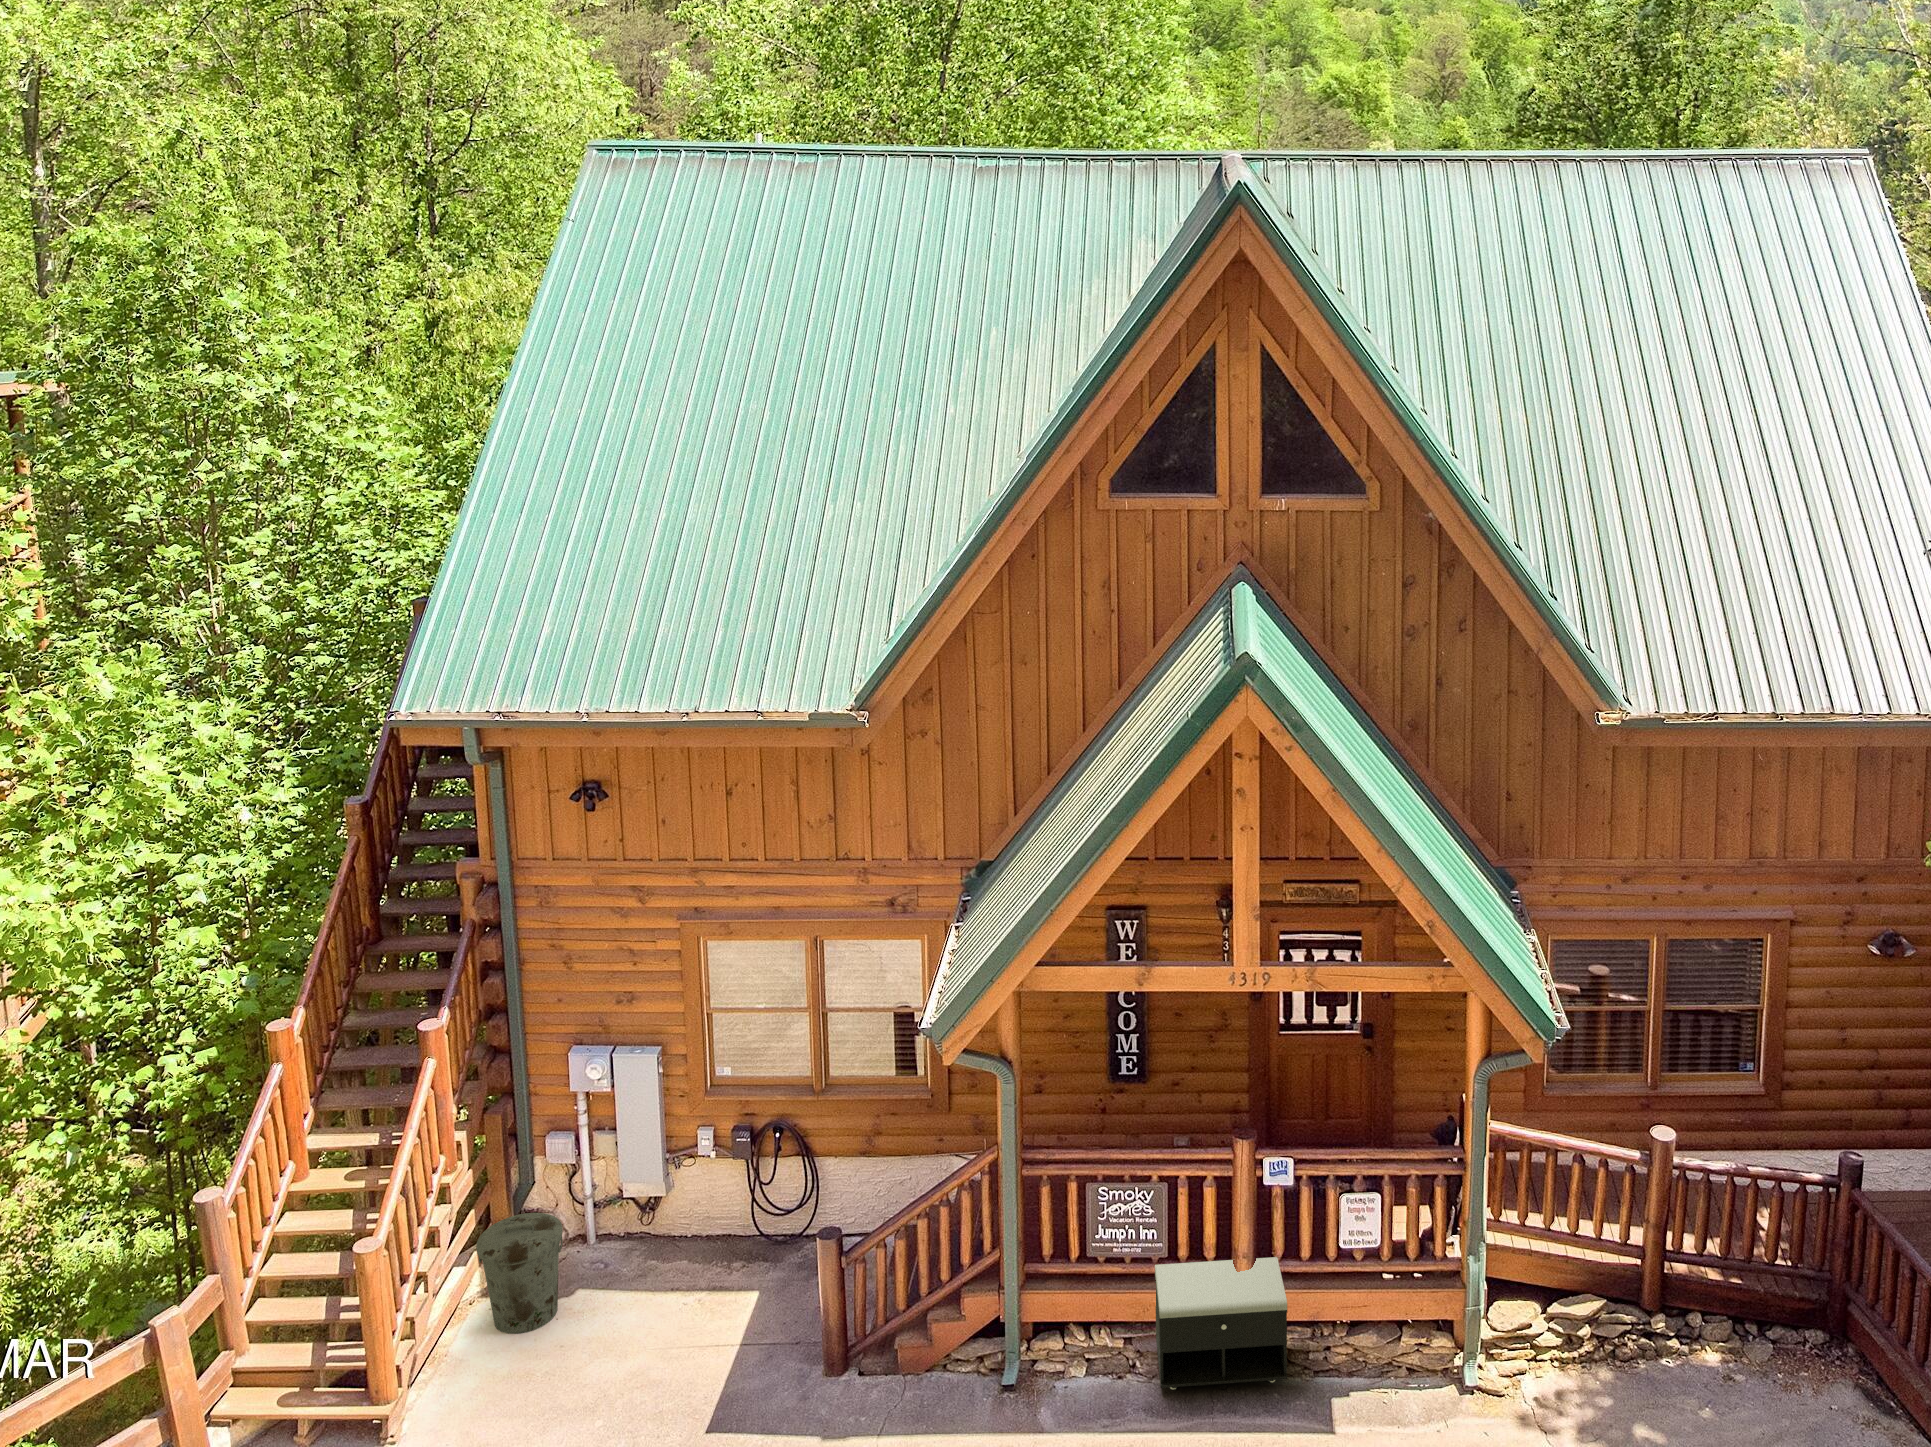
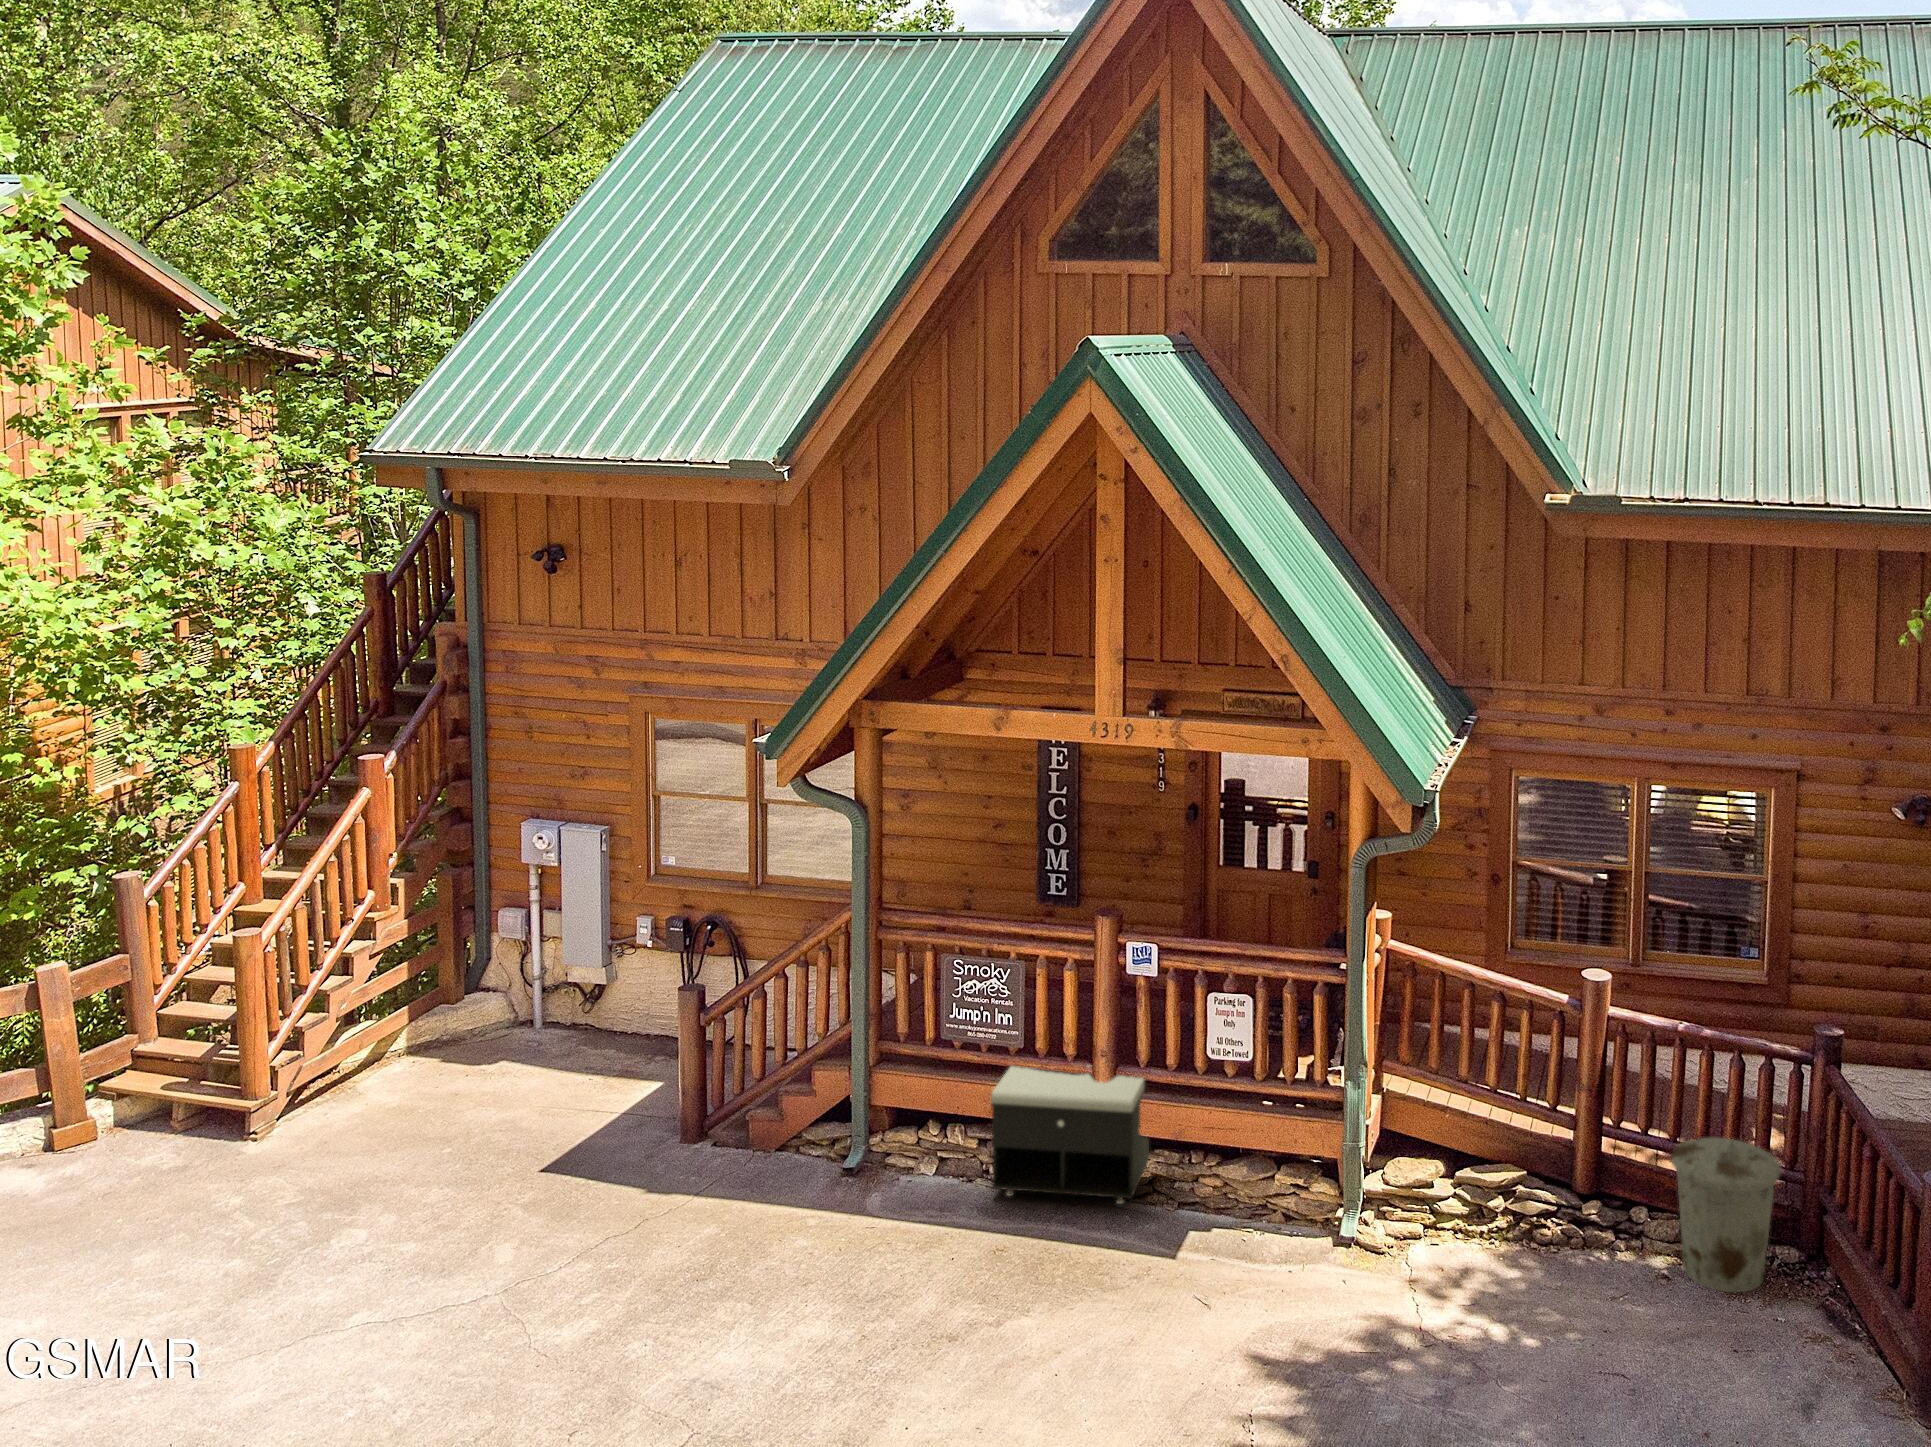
trash can: present [476,1213,563,1334] -> present [1672,1138,1781,1292]

